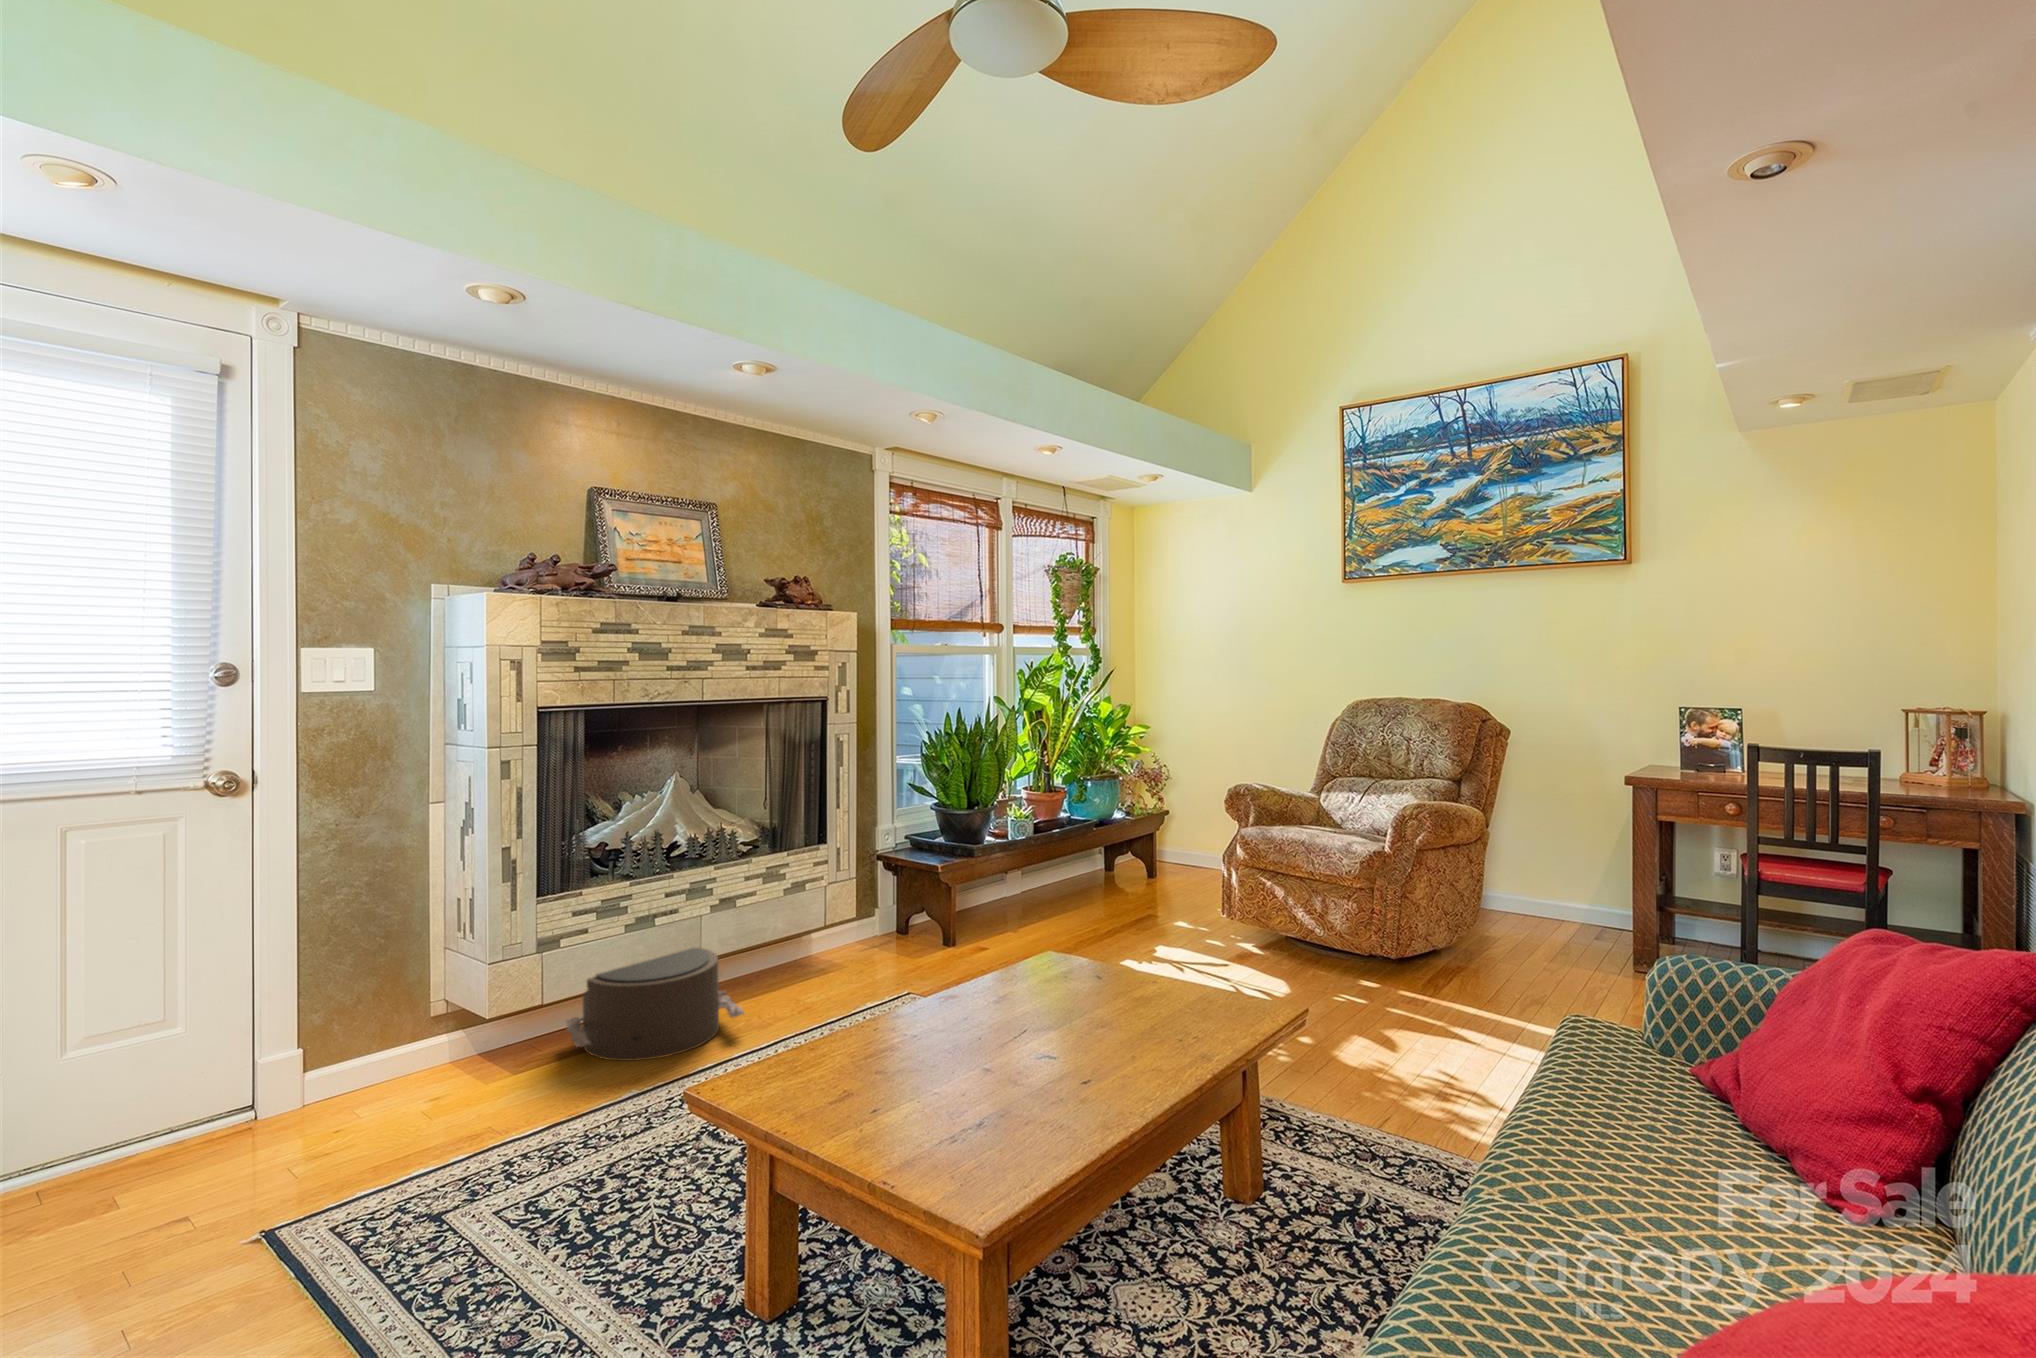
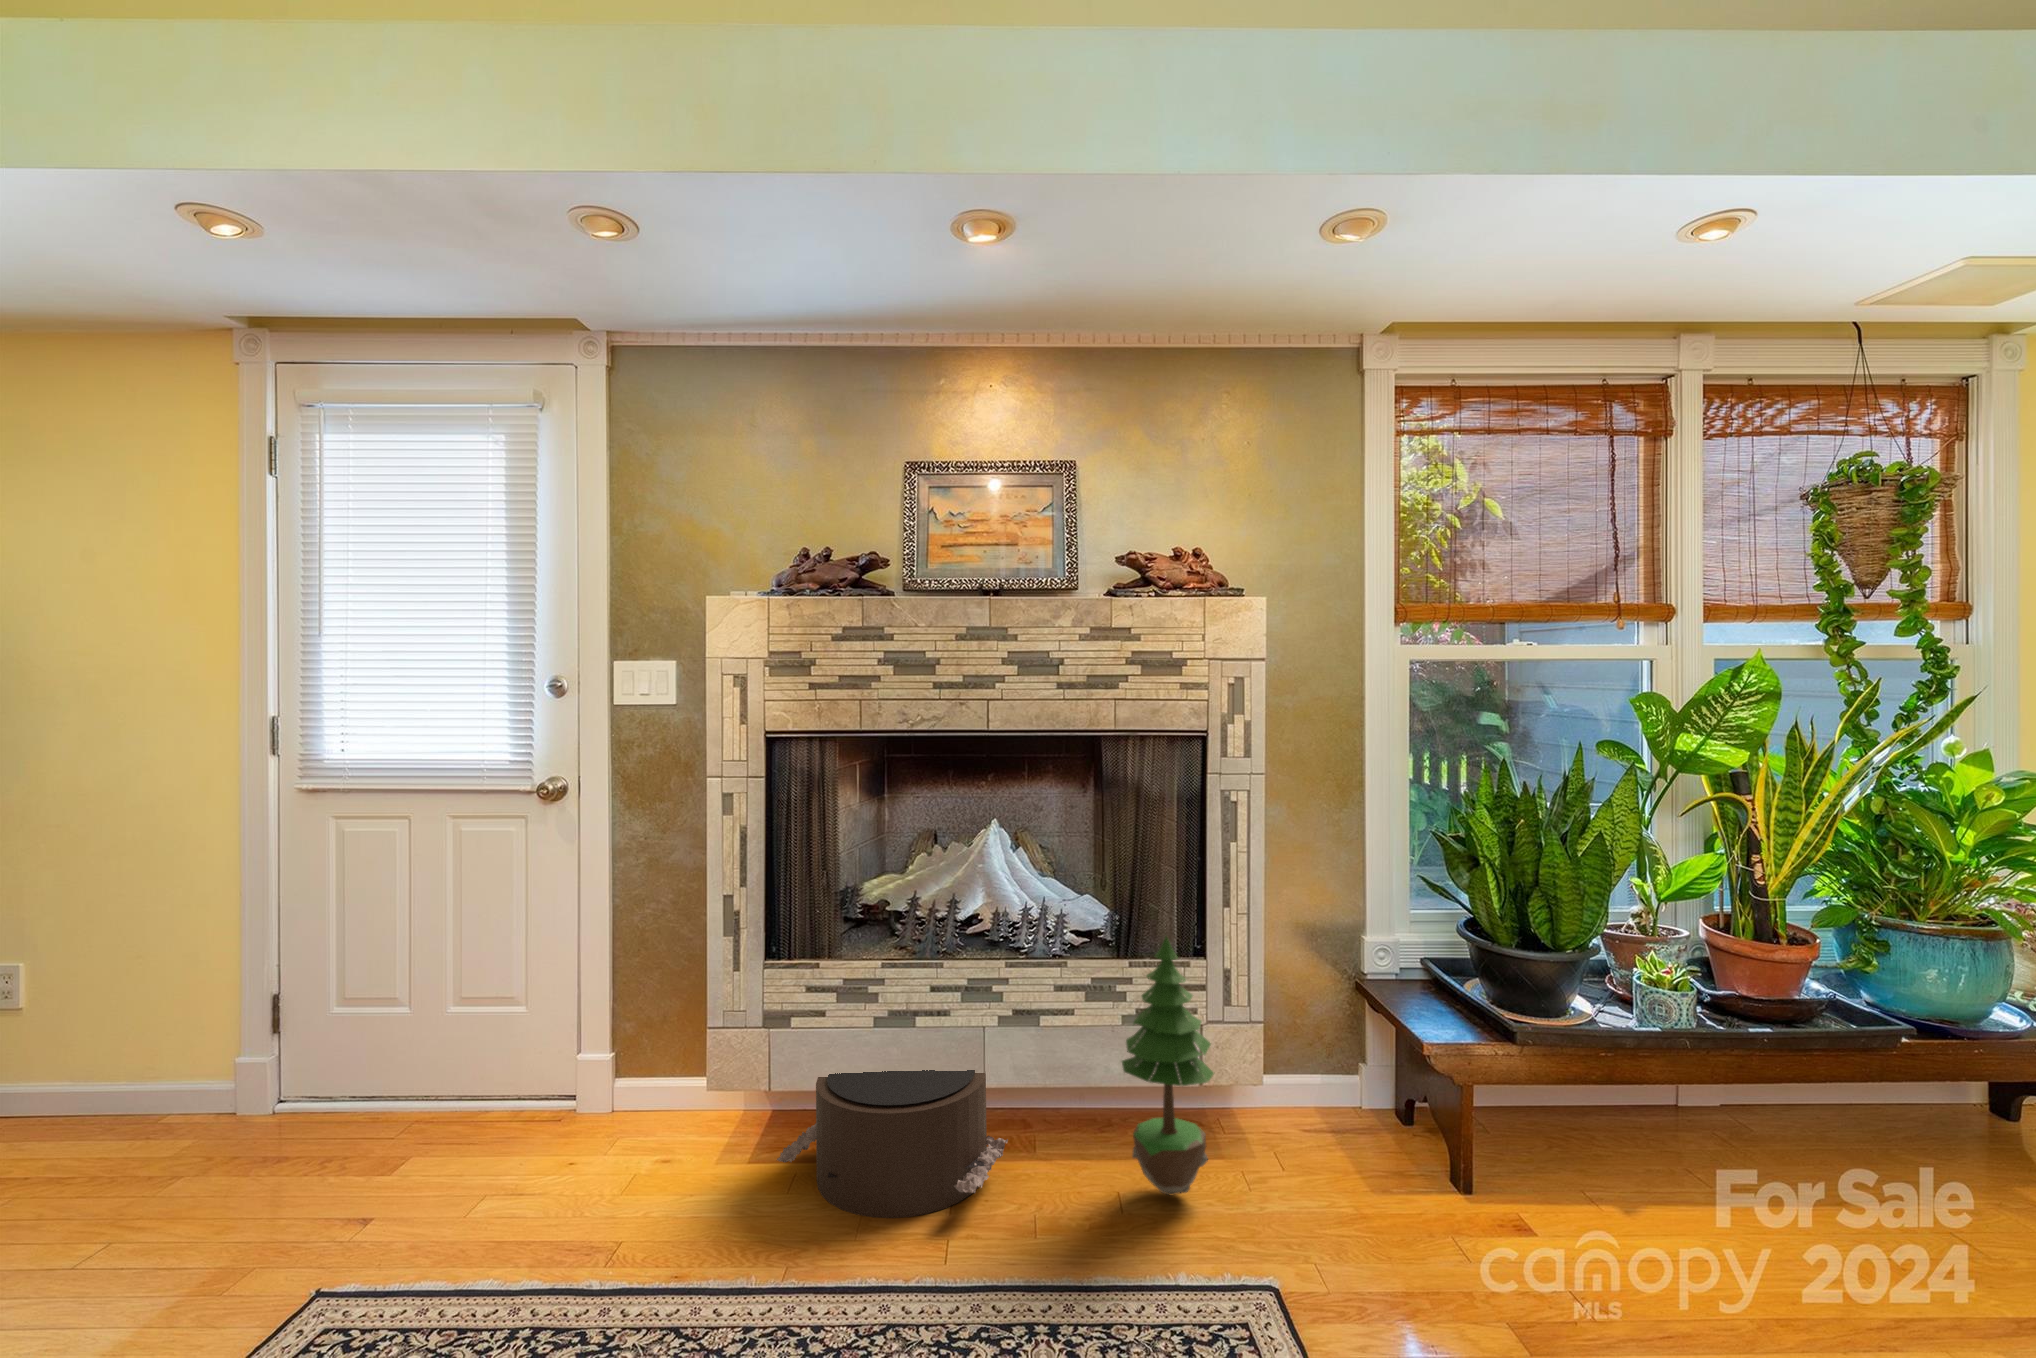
potted tree: none [801,828,861,992] -> present [1122,937,1214,1195]

